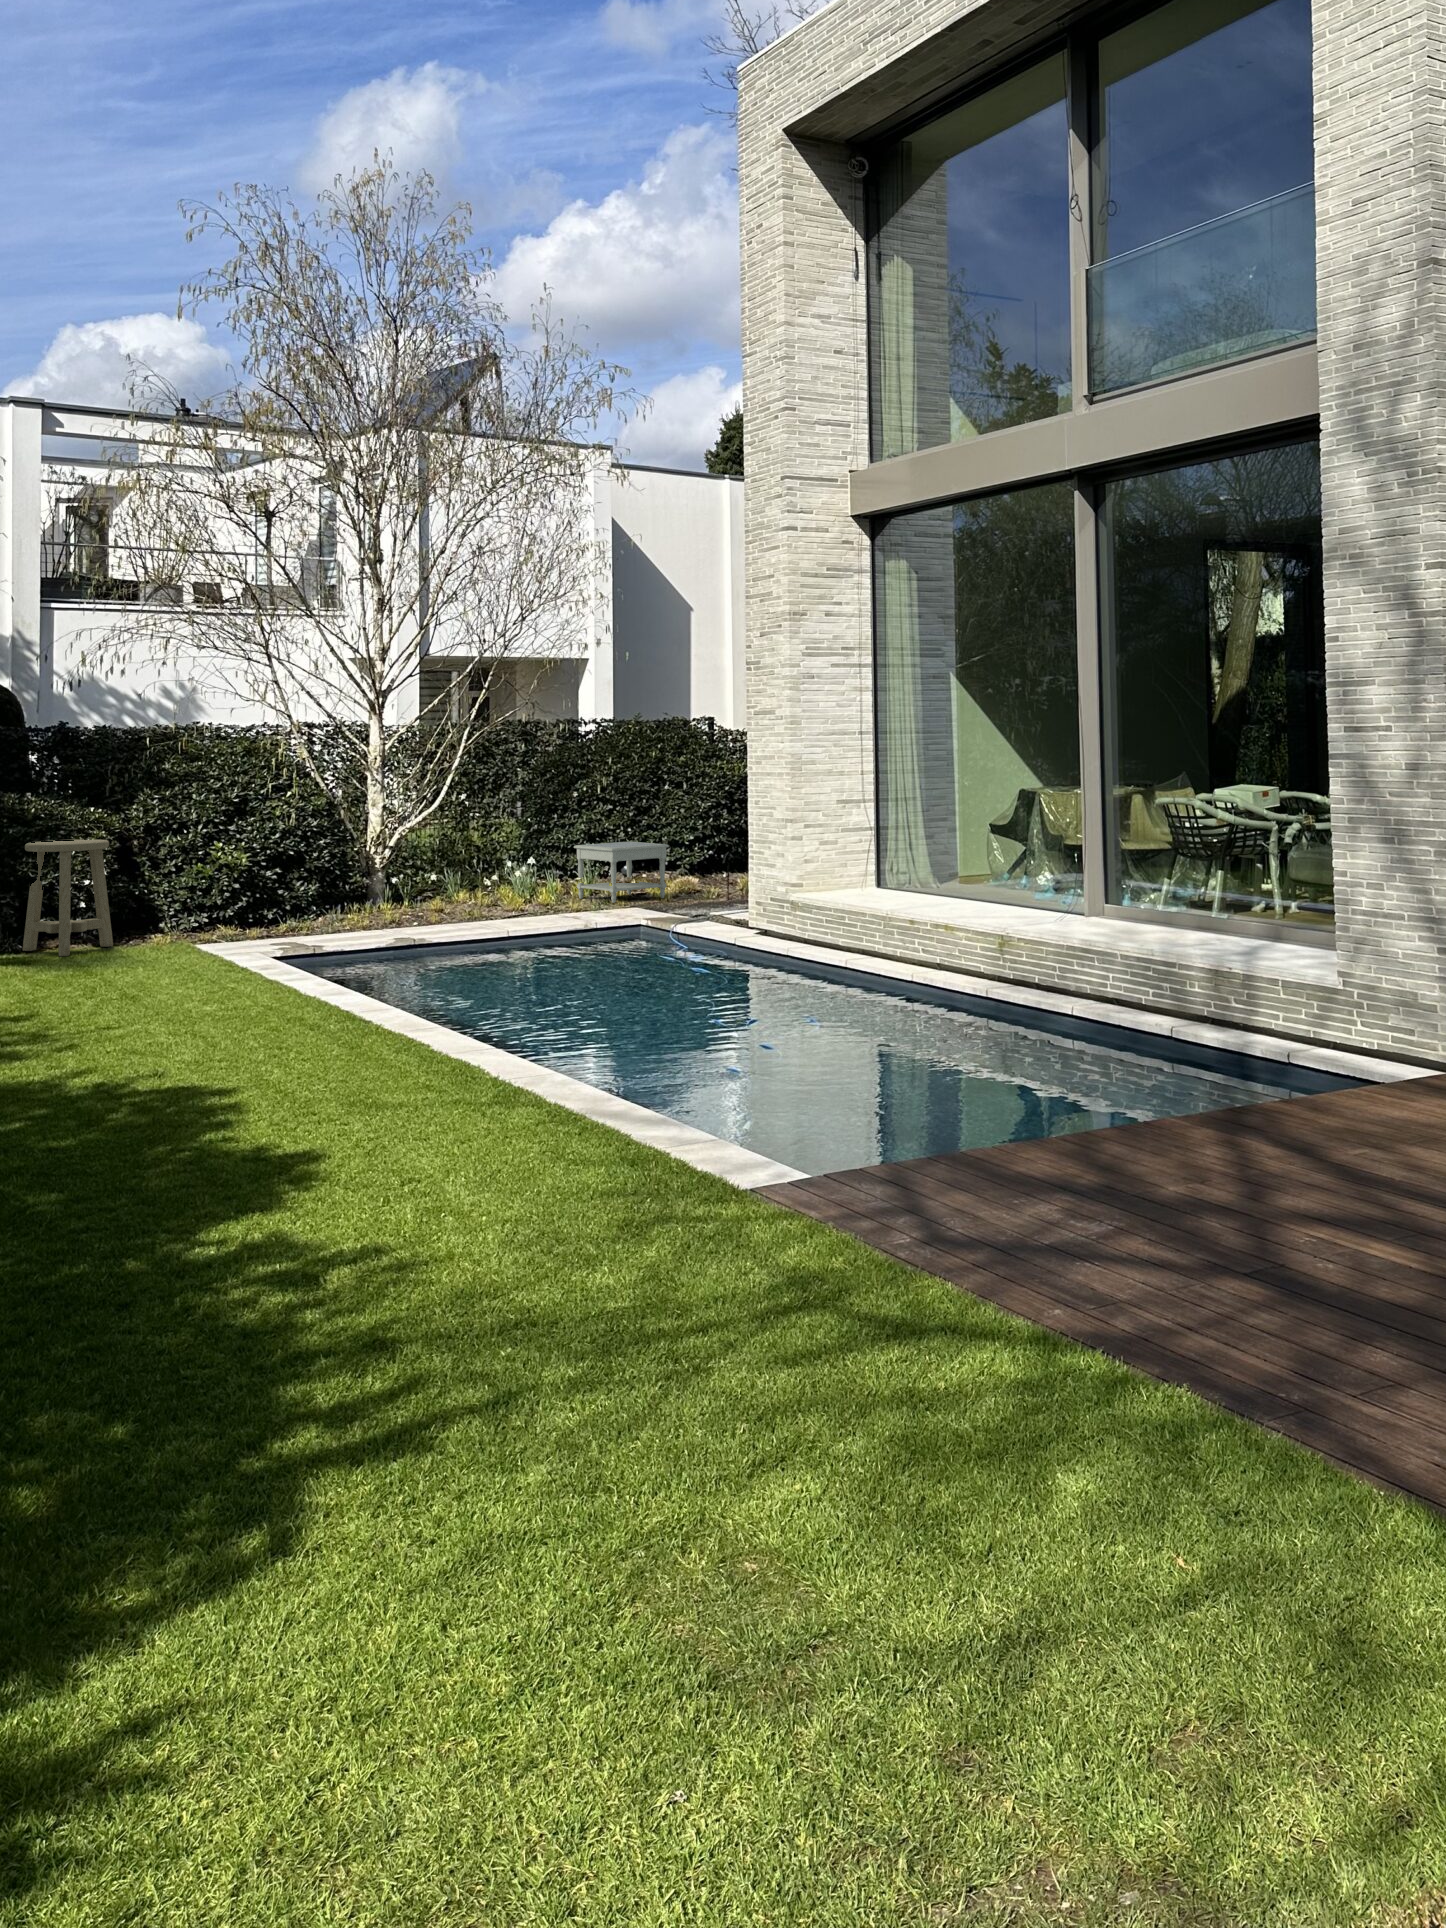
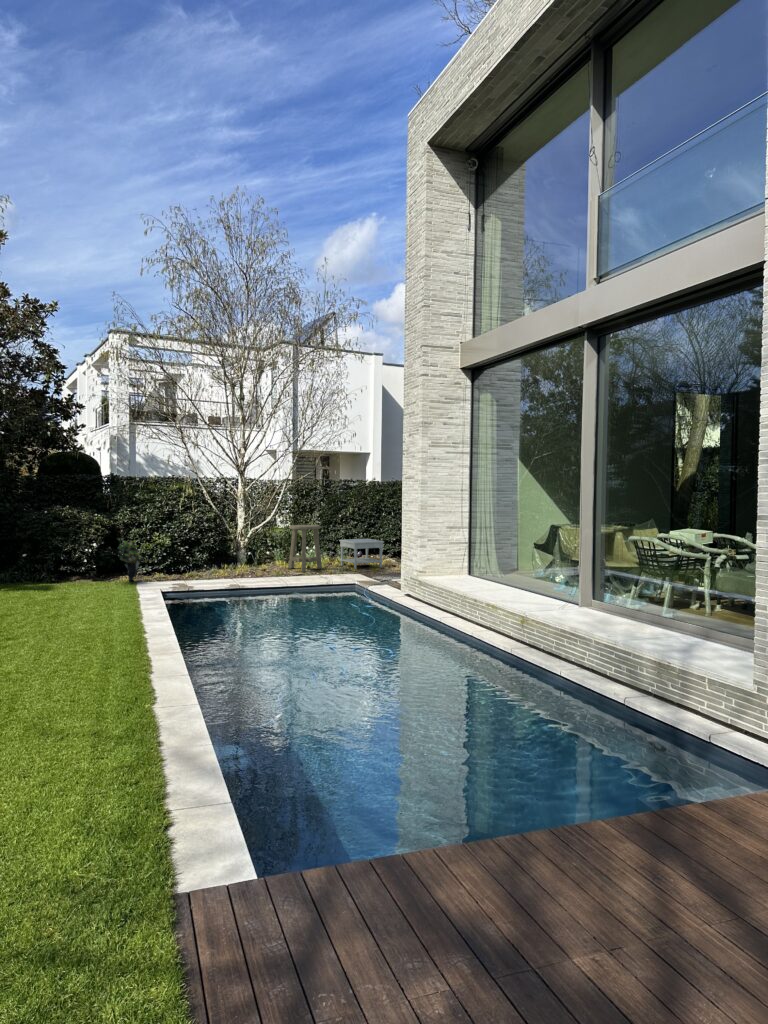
stool: present [23,839,113,956] -> present [289,525,322,572]
potted plant: none [147,855,200,941] -> present [118,540,142,581]

